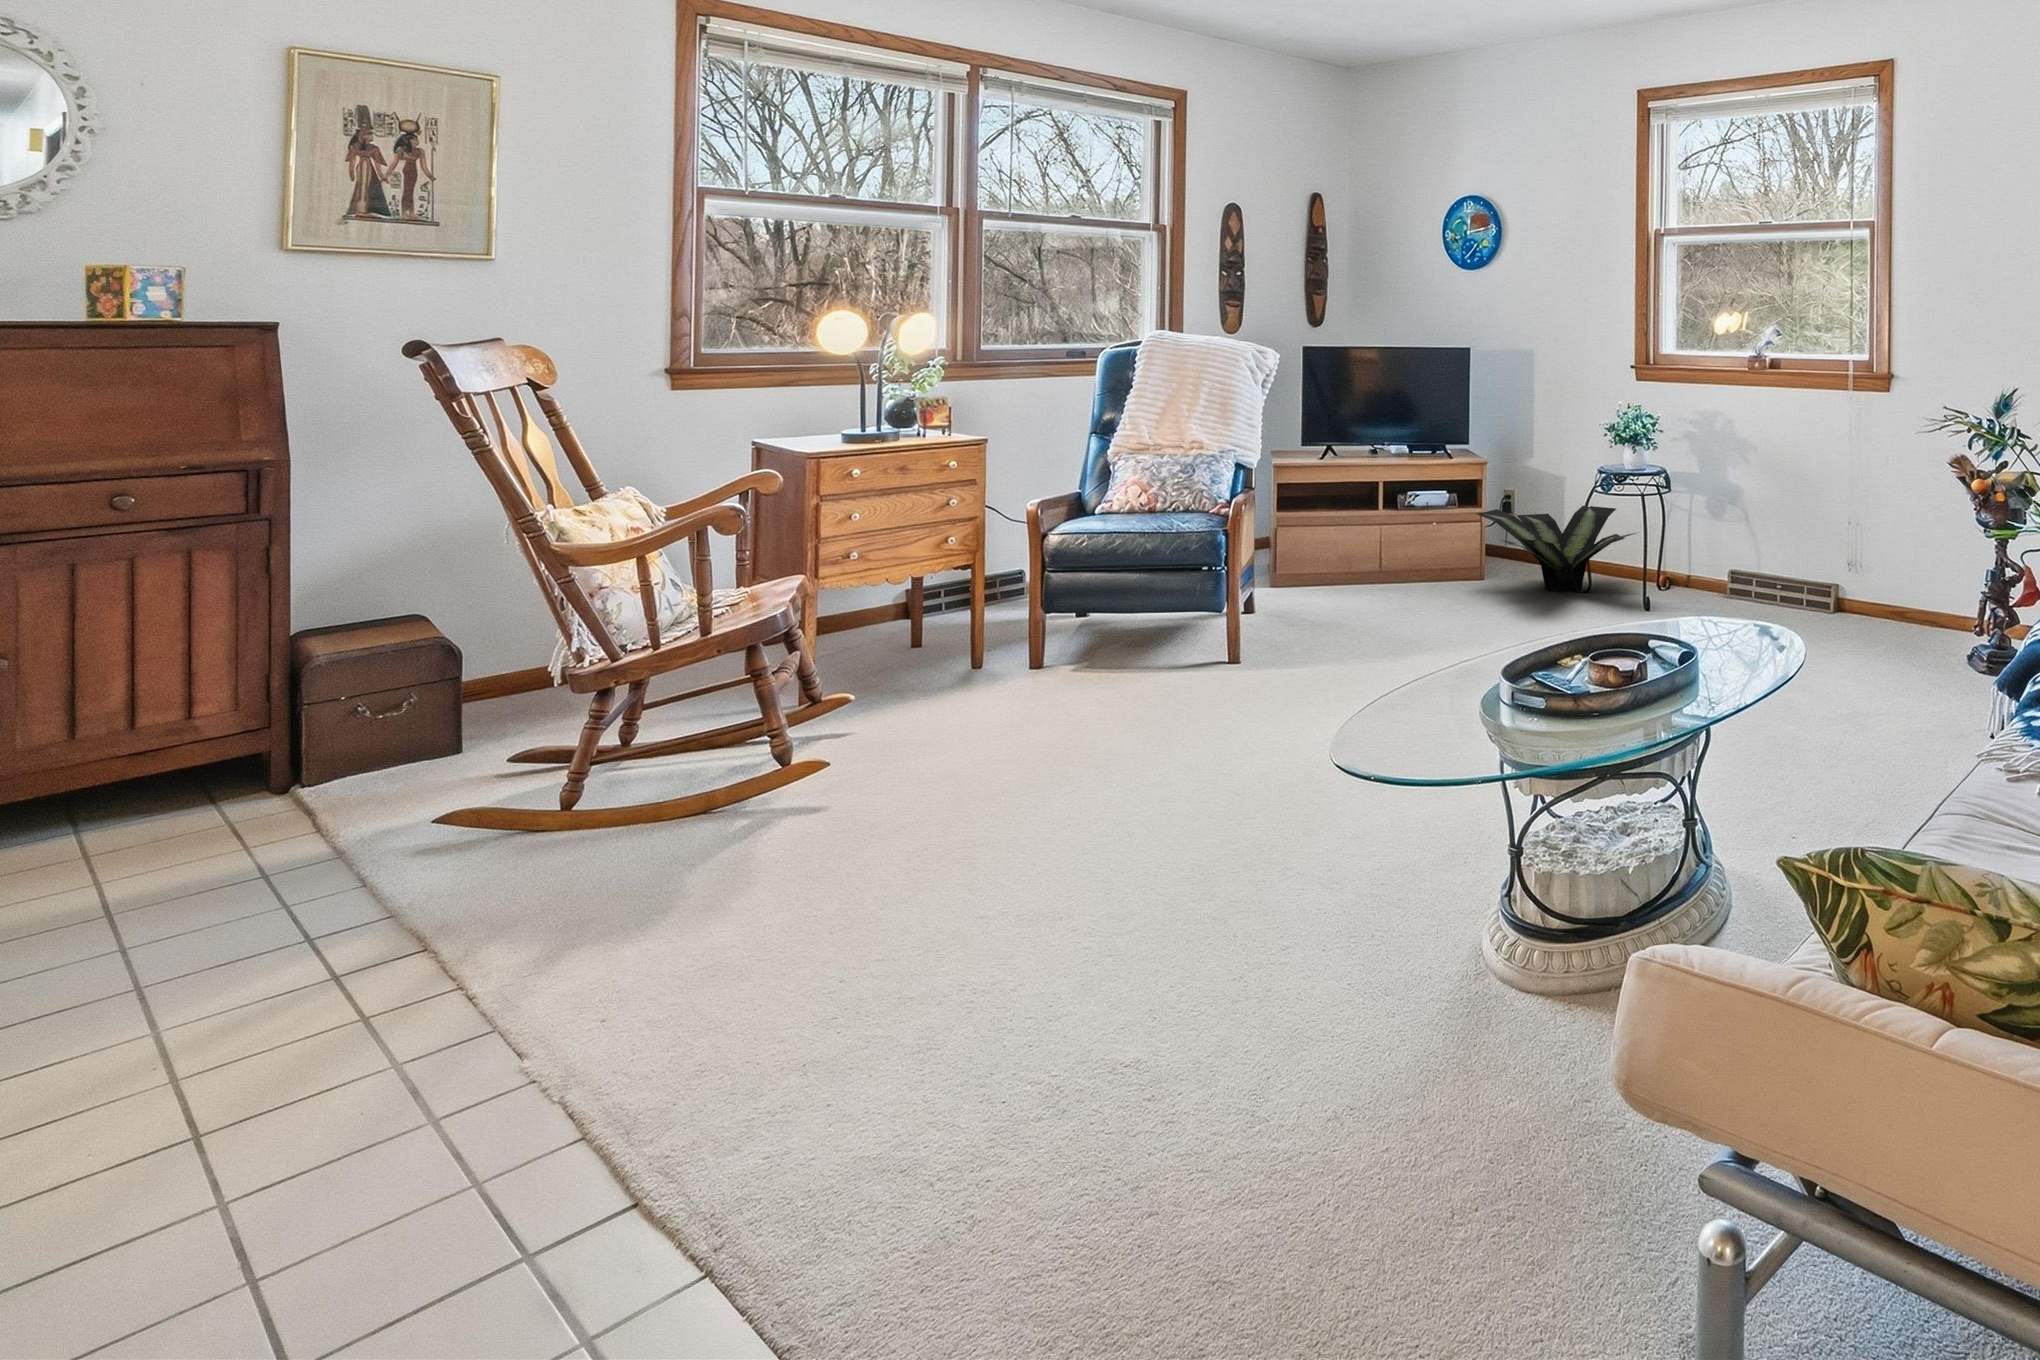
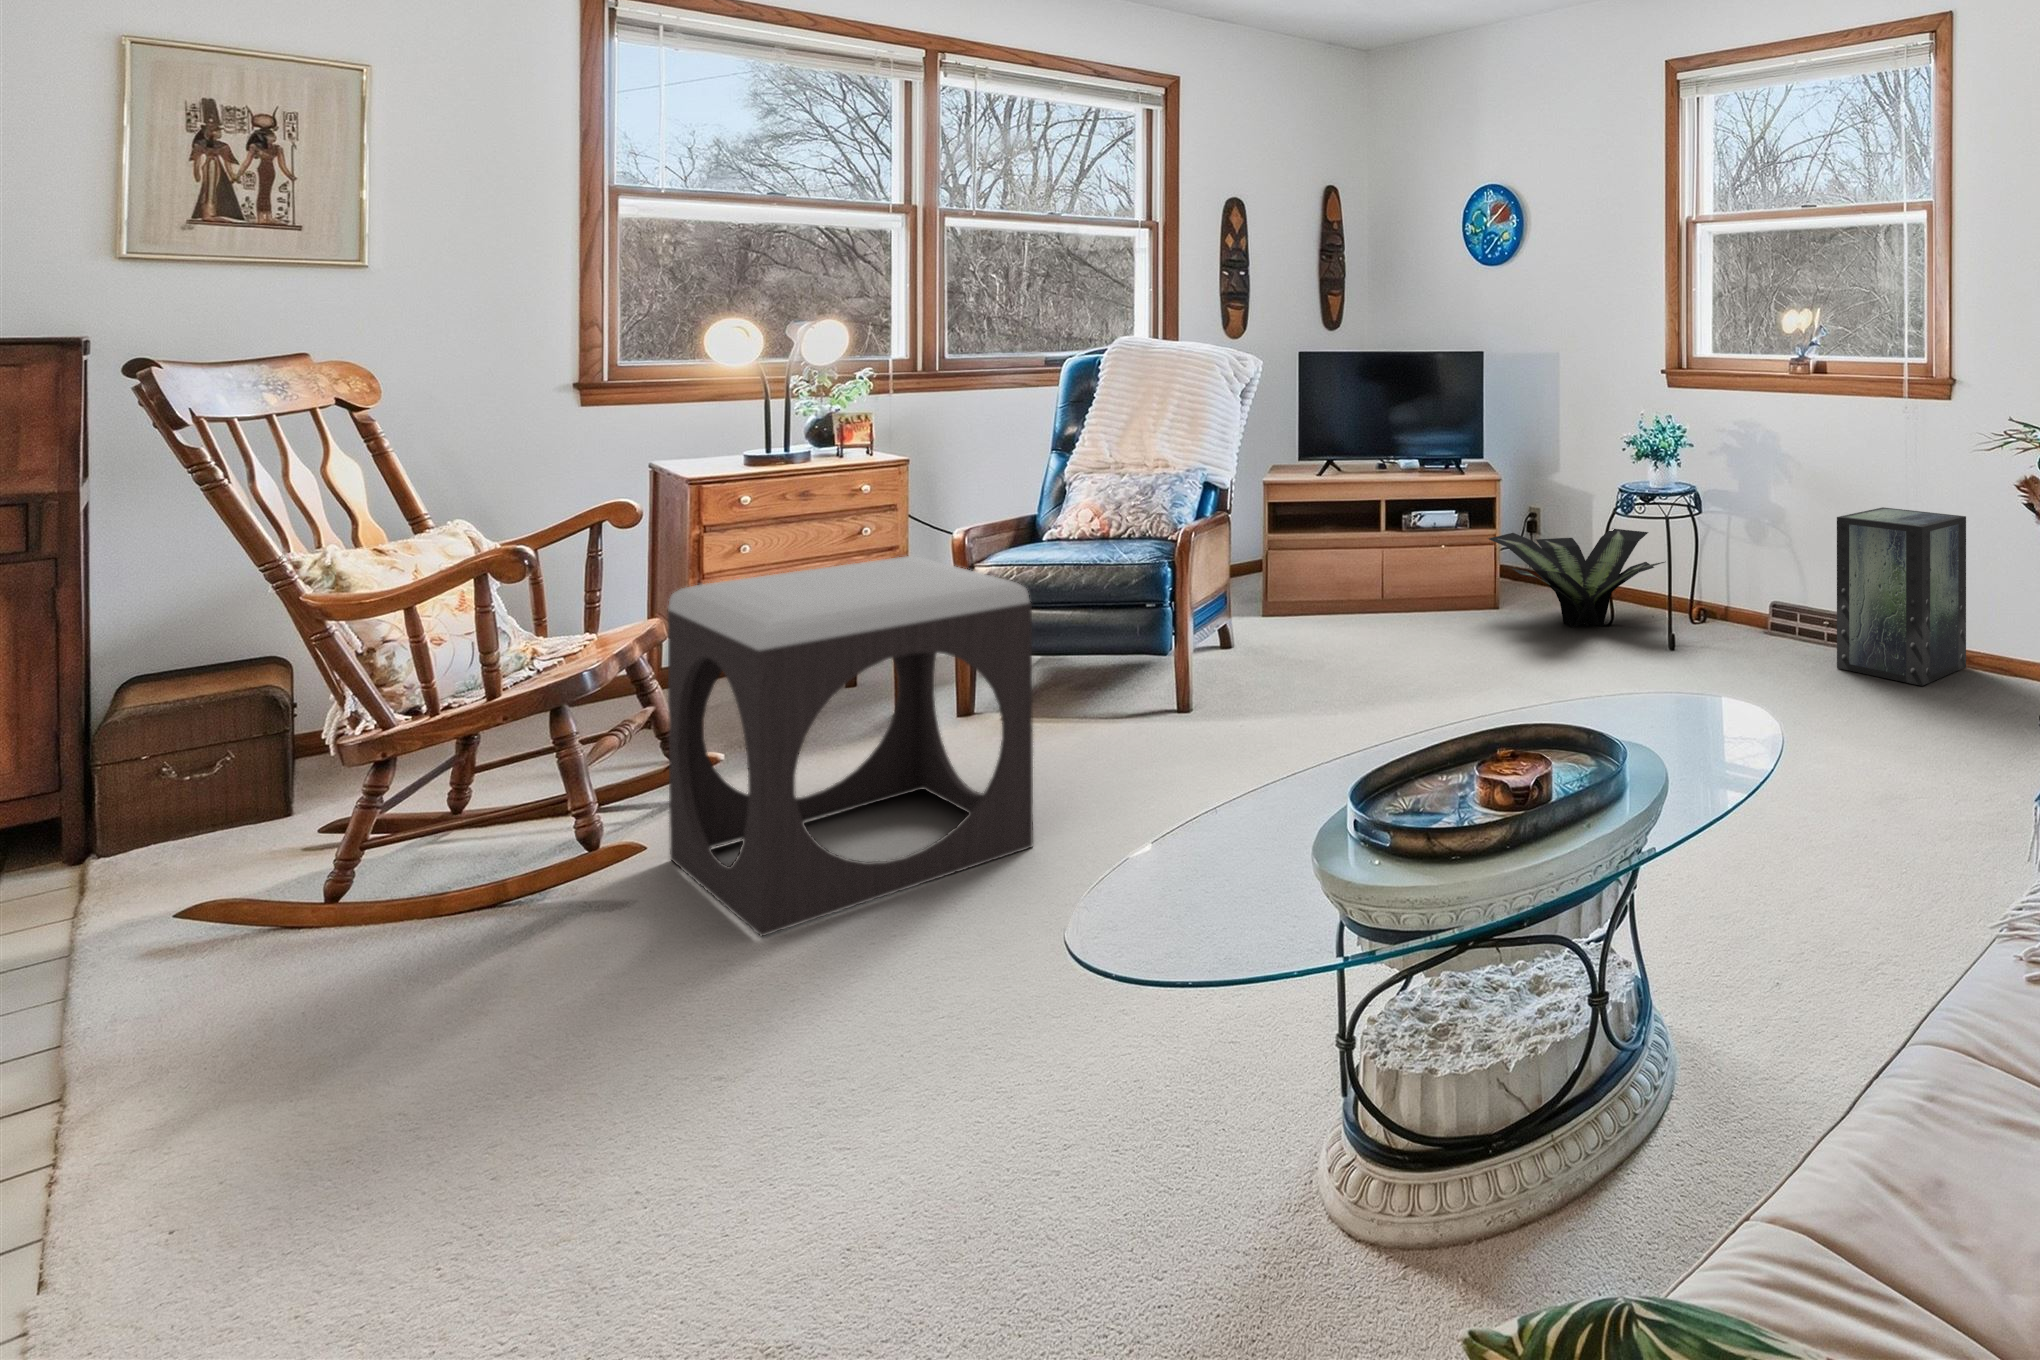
storage box: none [1790,484,1899,634] -> present [1837,507,1966,686]
footstool: none [835,519,1149,827] -> present [668,556,1033,936]

